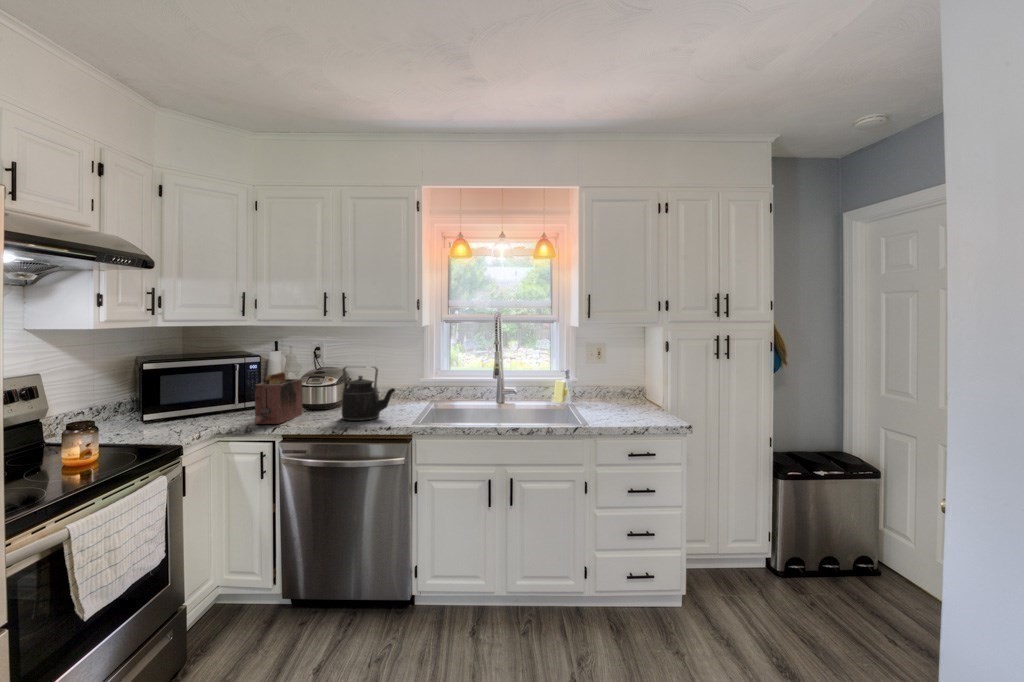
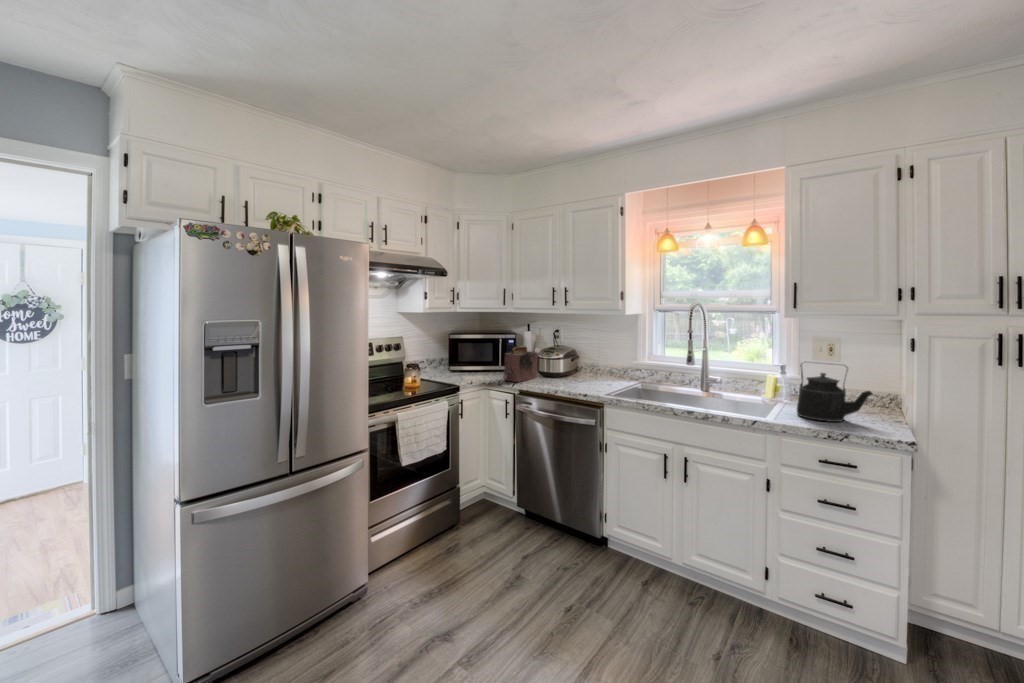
kettle: present [342,366,395,421] -> present [797,364,872,422]

